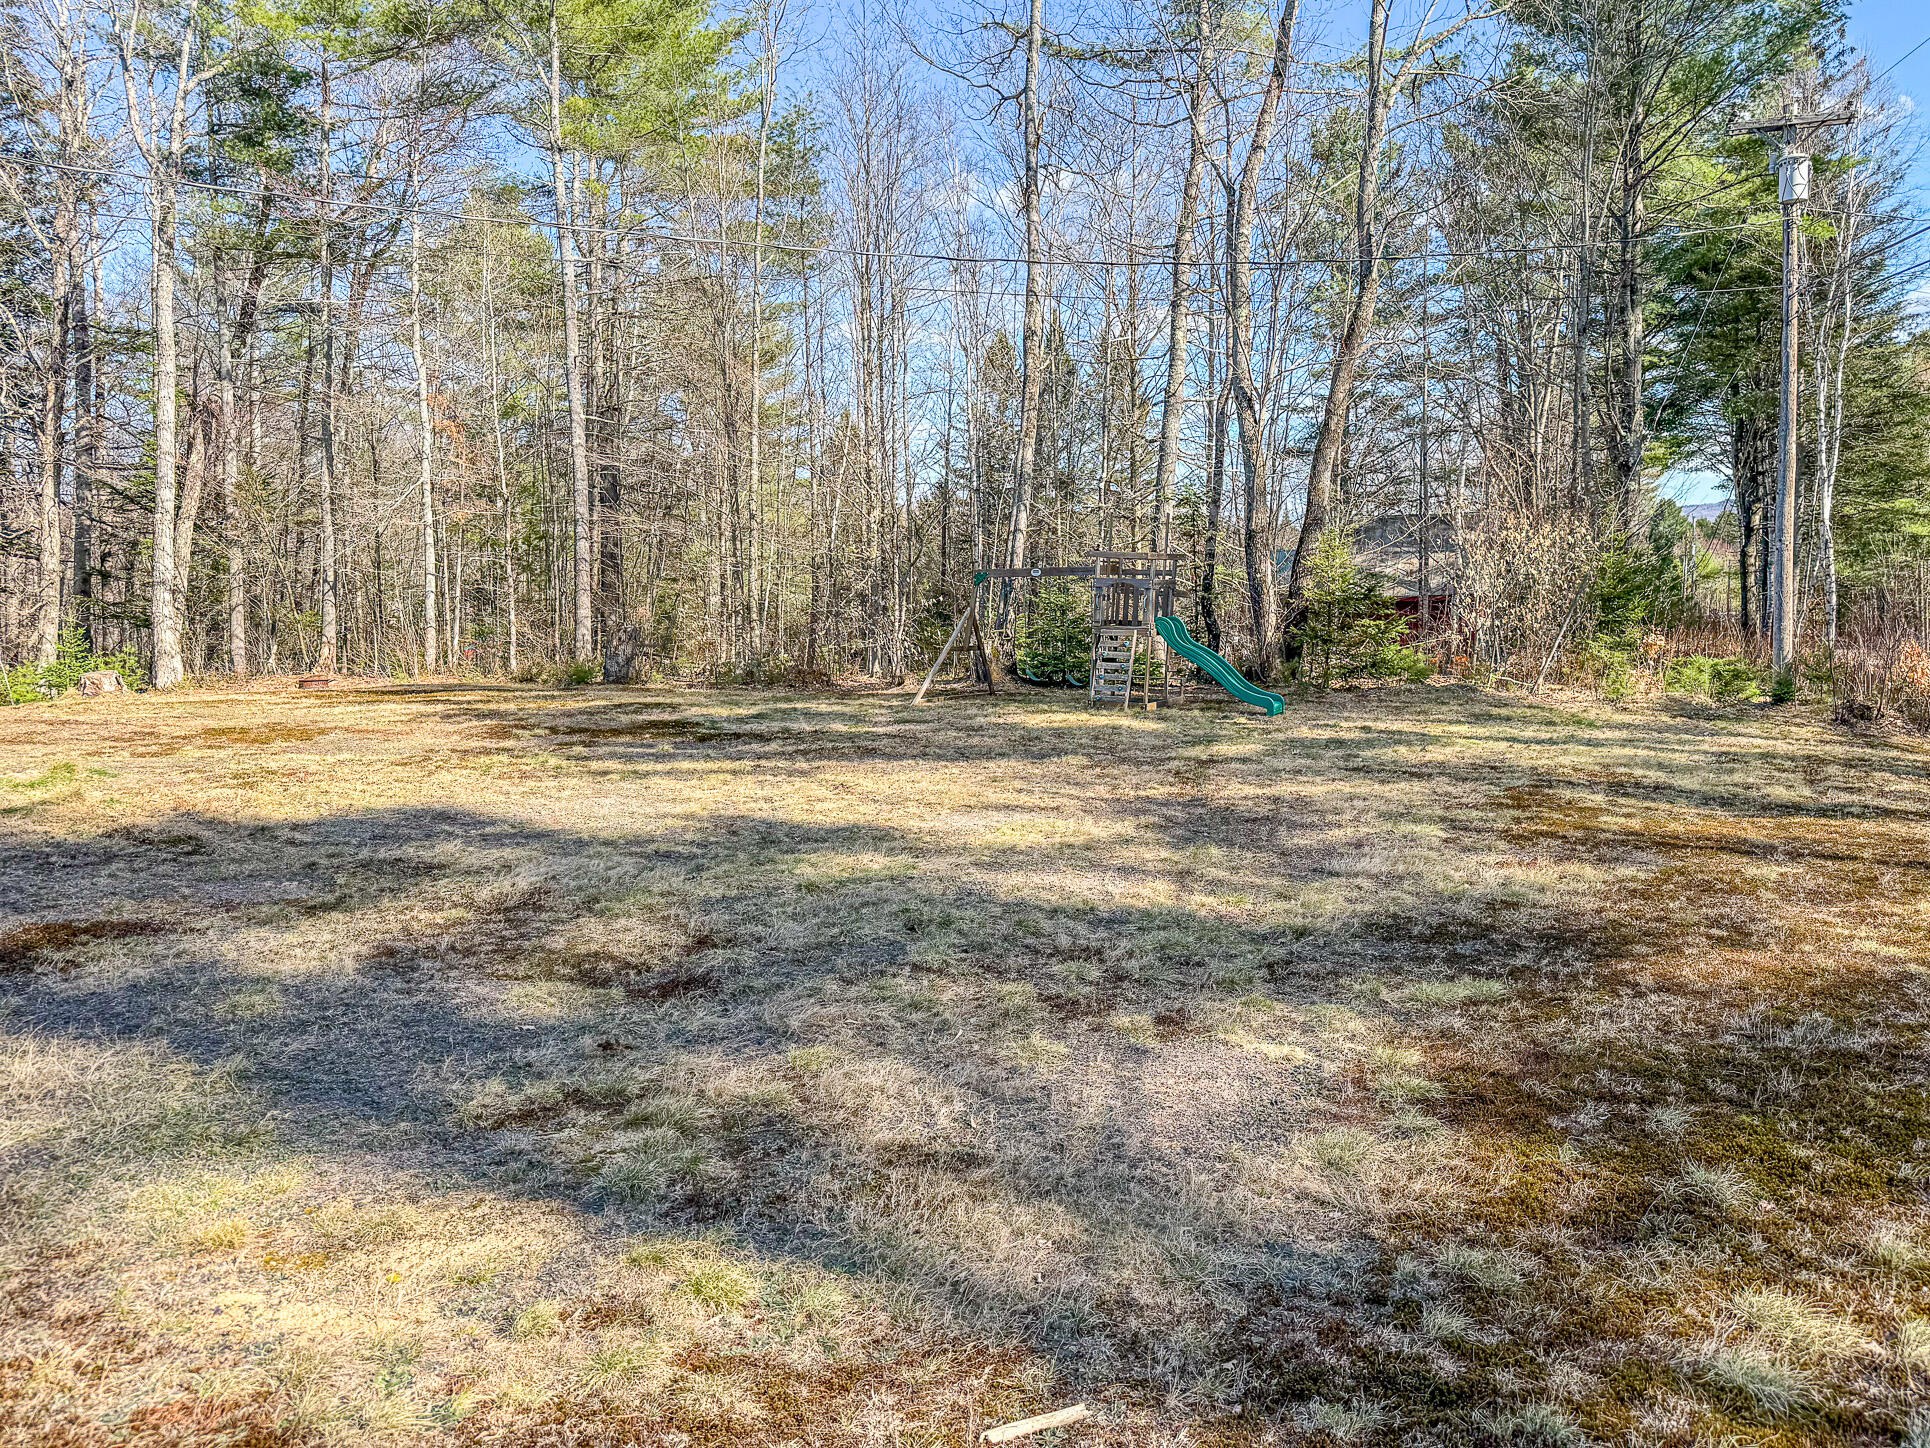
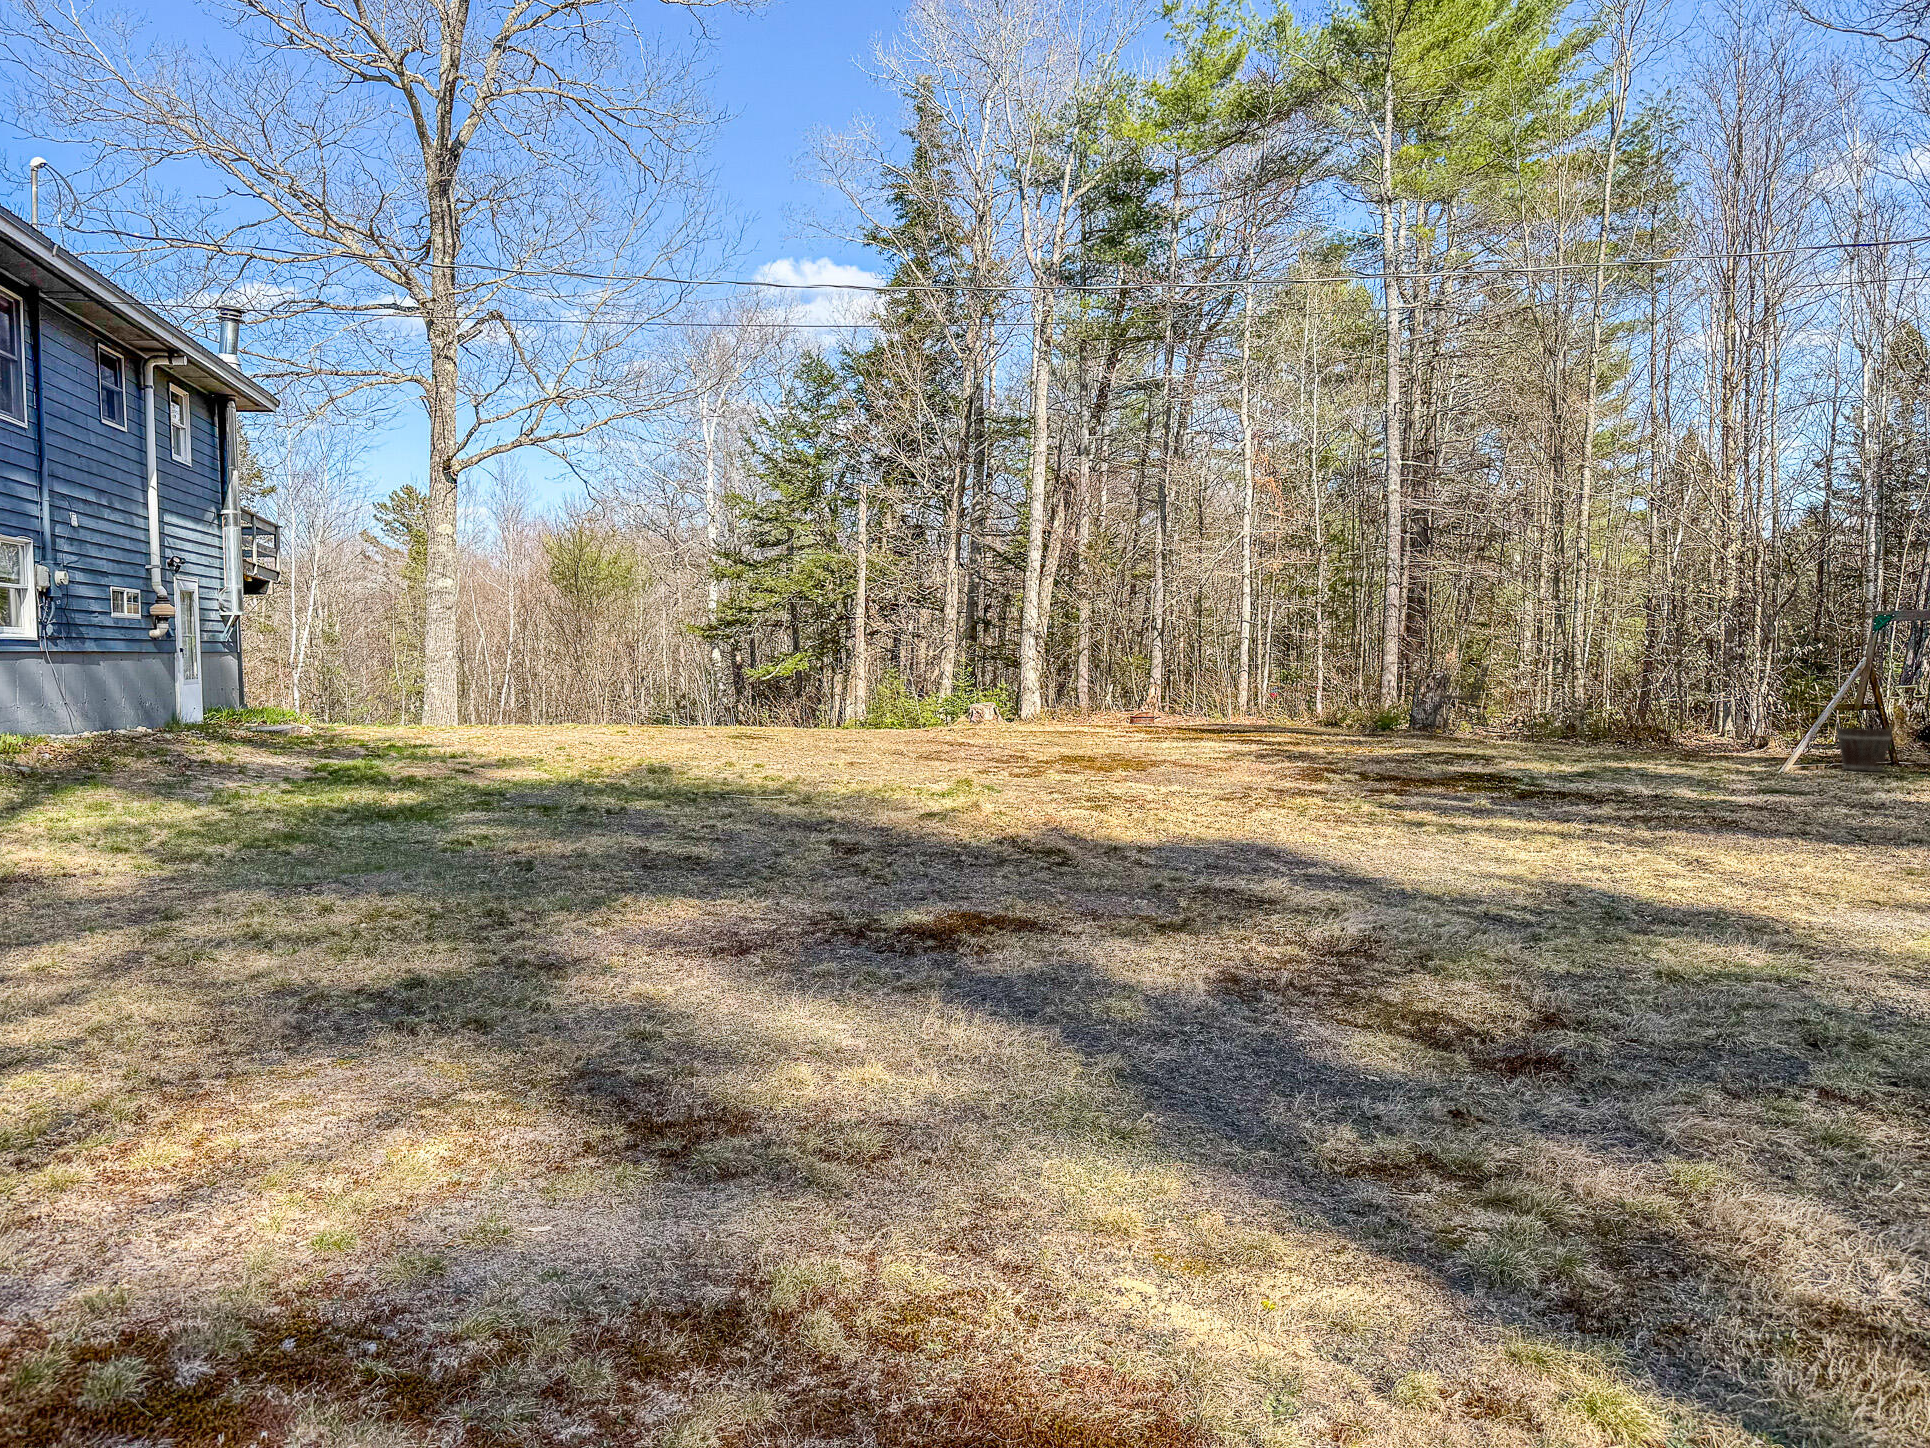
bucket: none [946,656,983,694] -> present [1836,723,1893,772]

